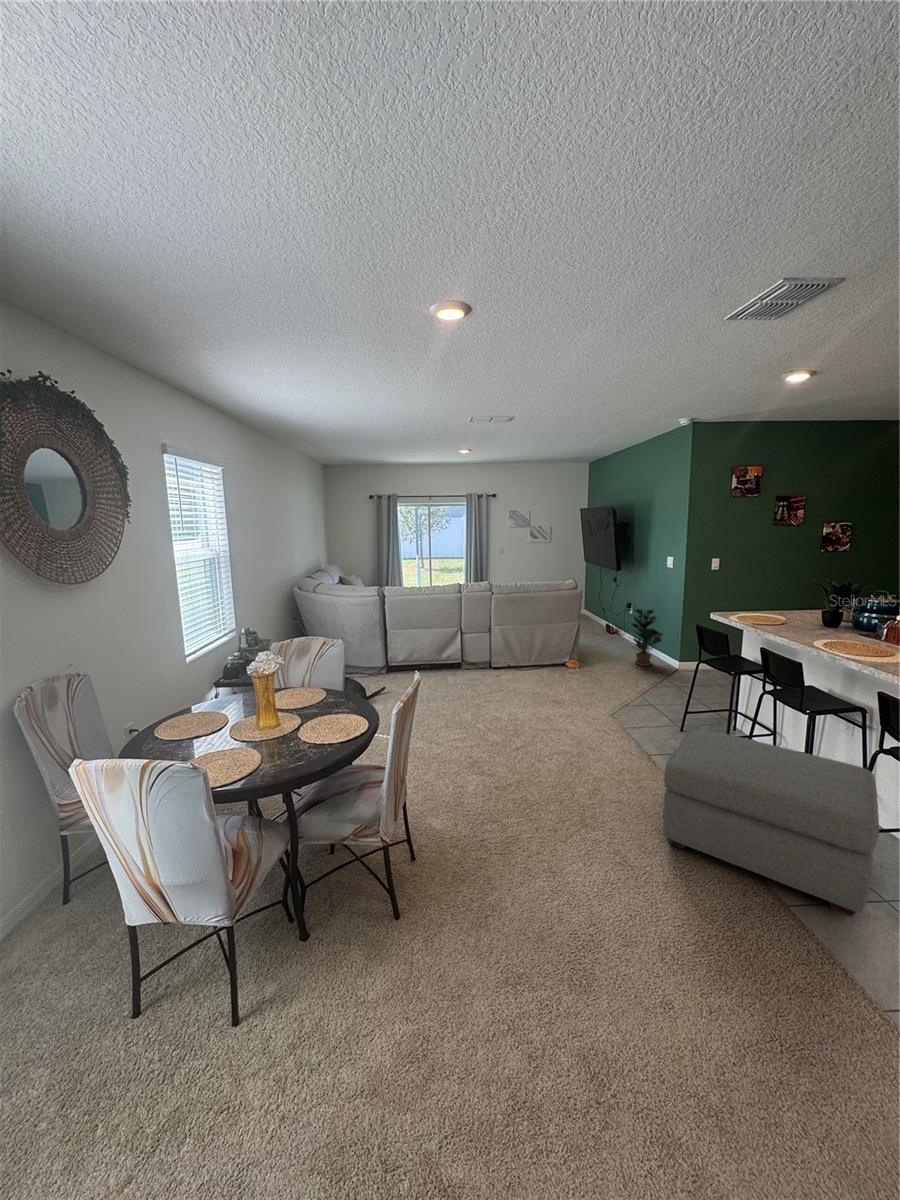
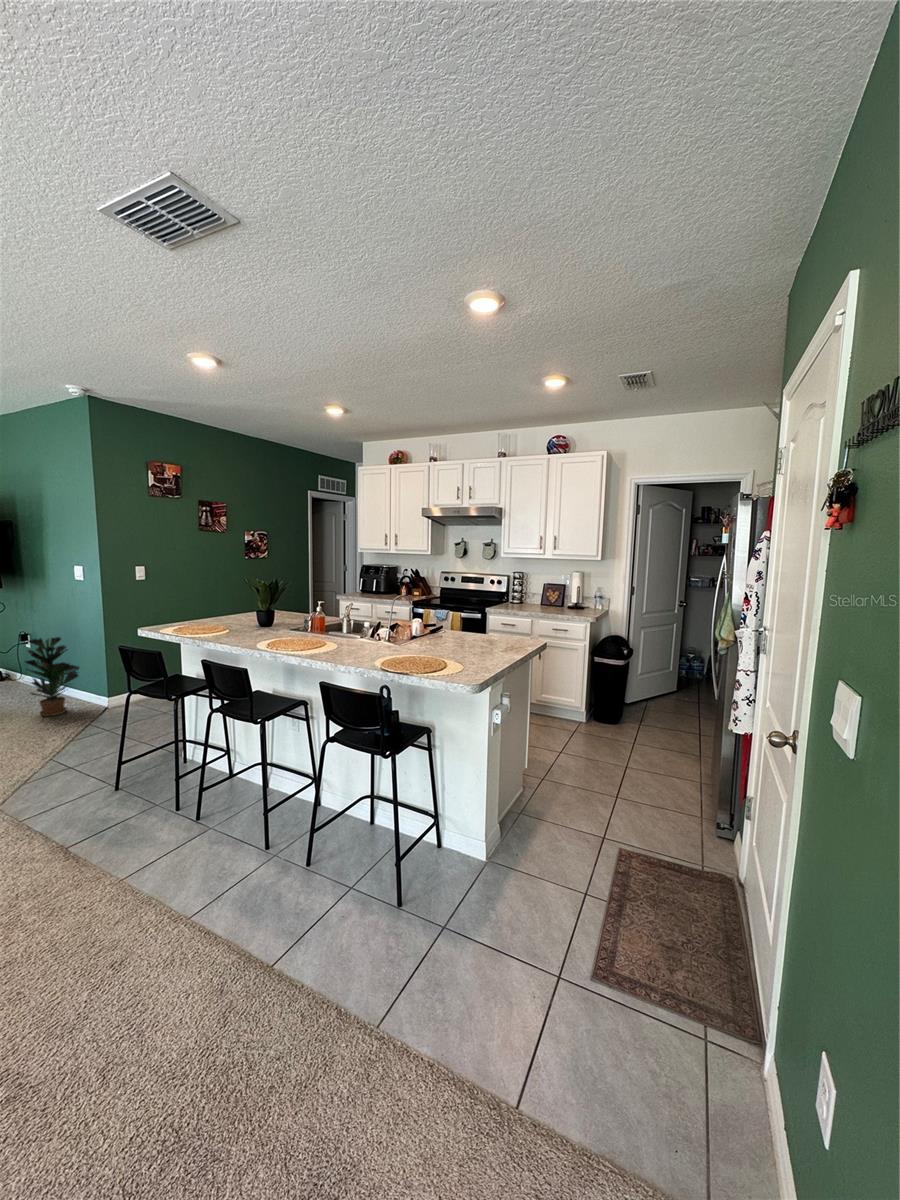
ottoman: present [663,728,879,916] -> none [80,762,342,997]

